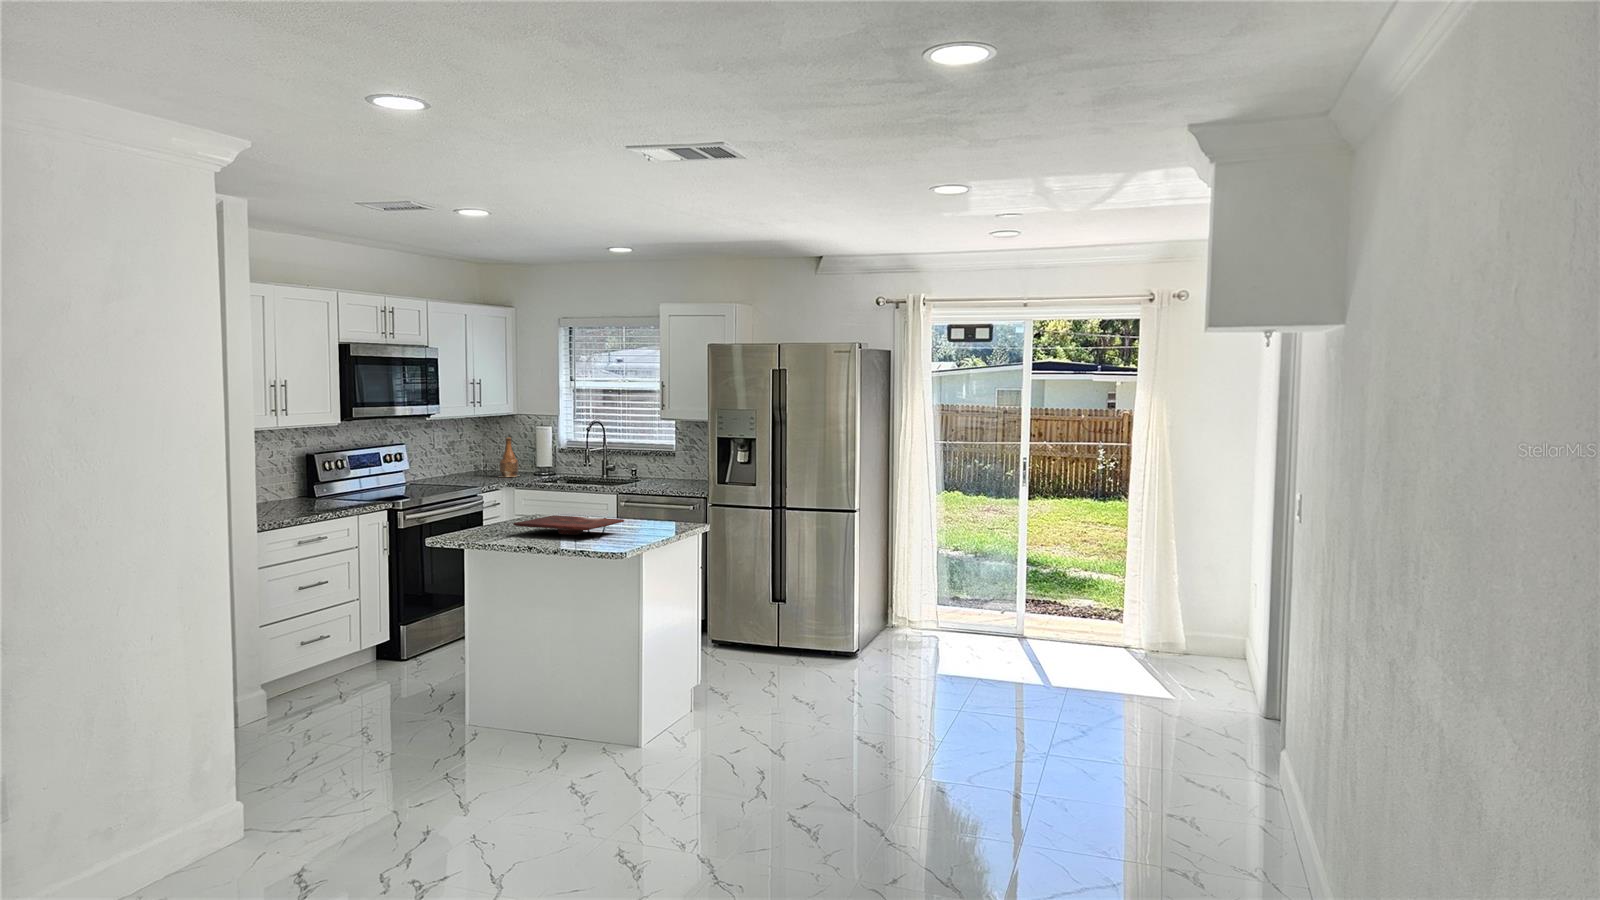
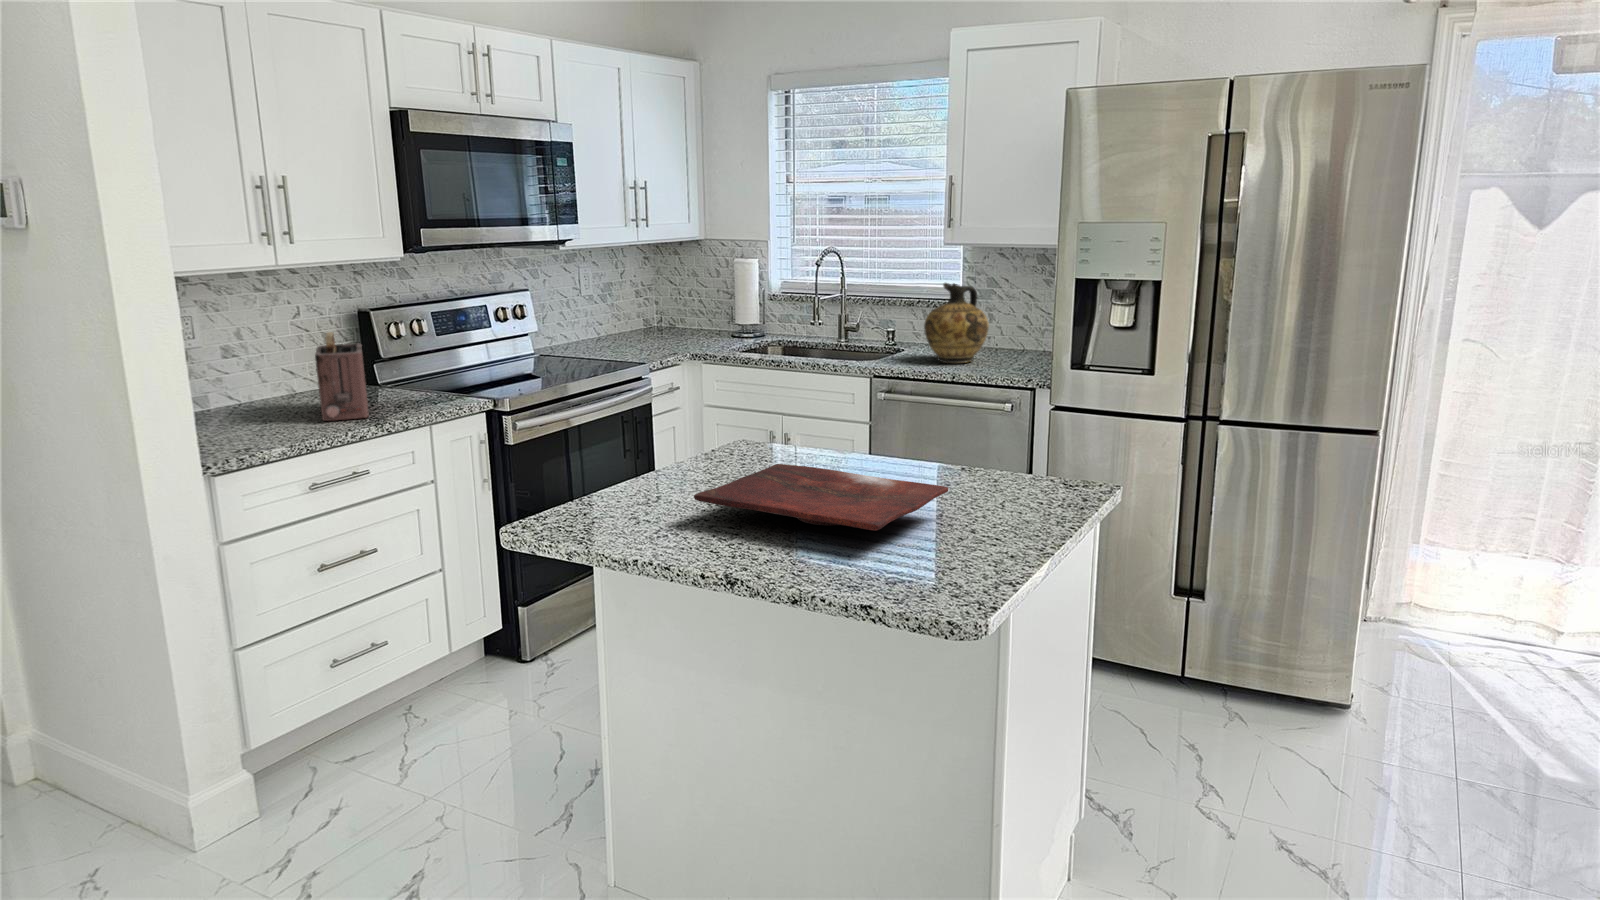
bottle: present [500,437,519,477] -> none [676,277,713,341]
ceramic jug: none [648,440,684,486] -> present [924,283,989,363]
toaster: none [293,464,325,511] -> present [315,332,368,421]

